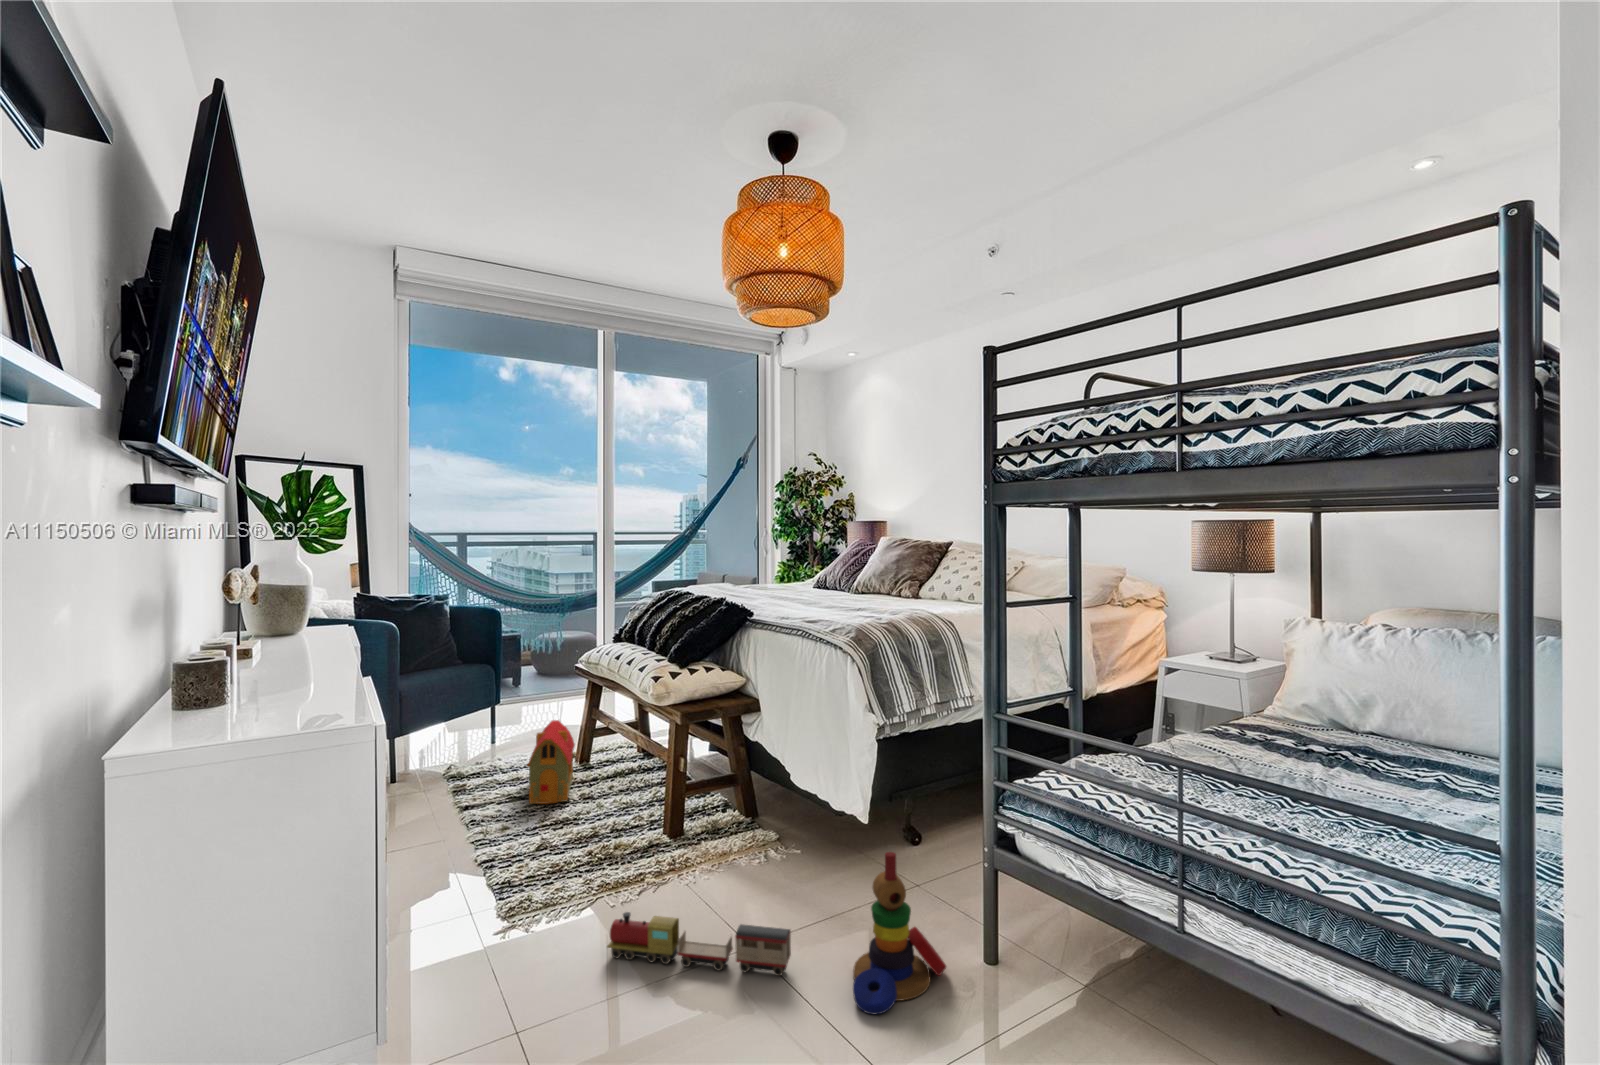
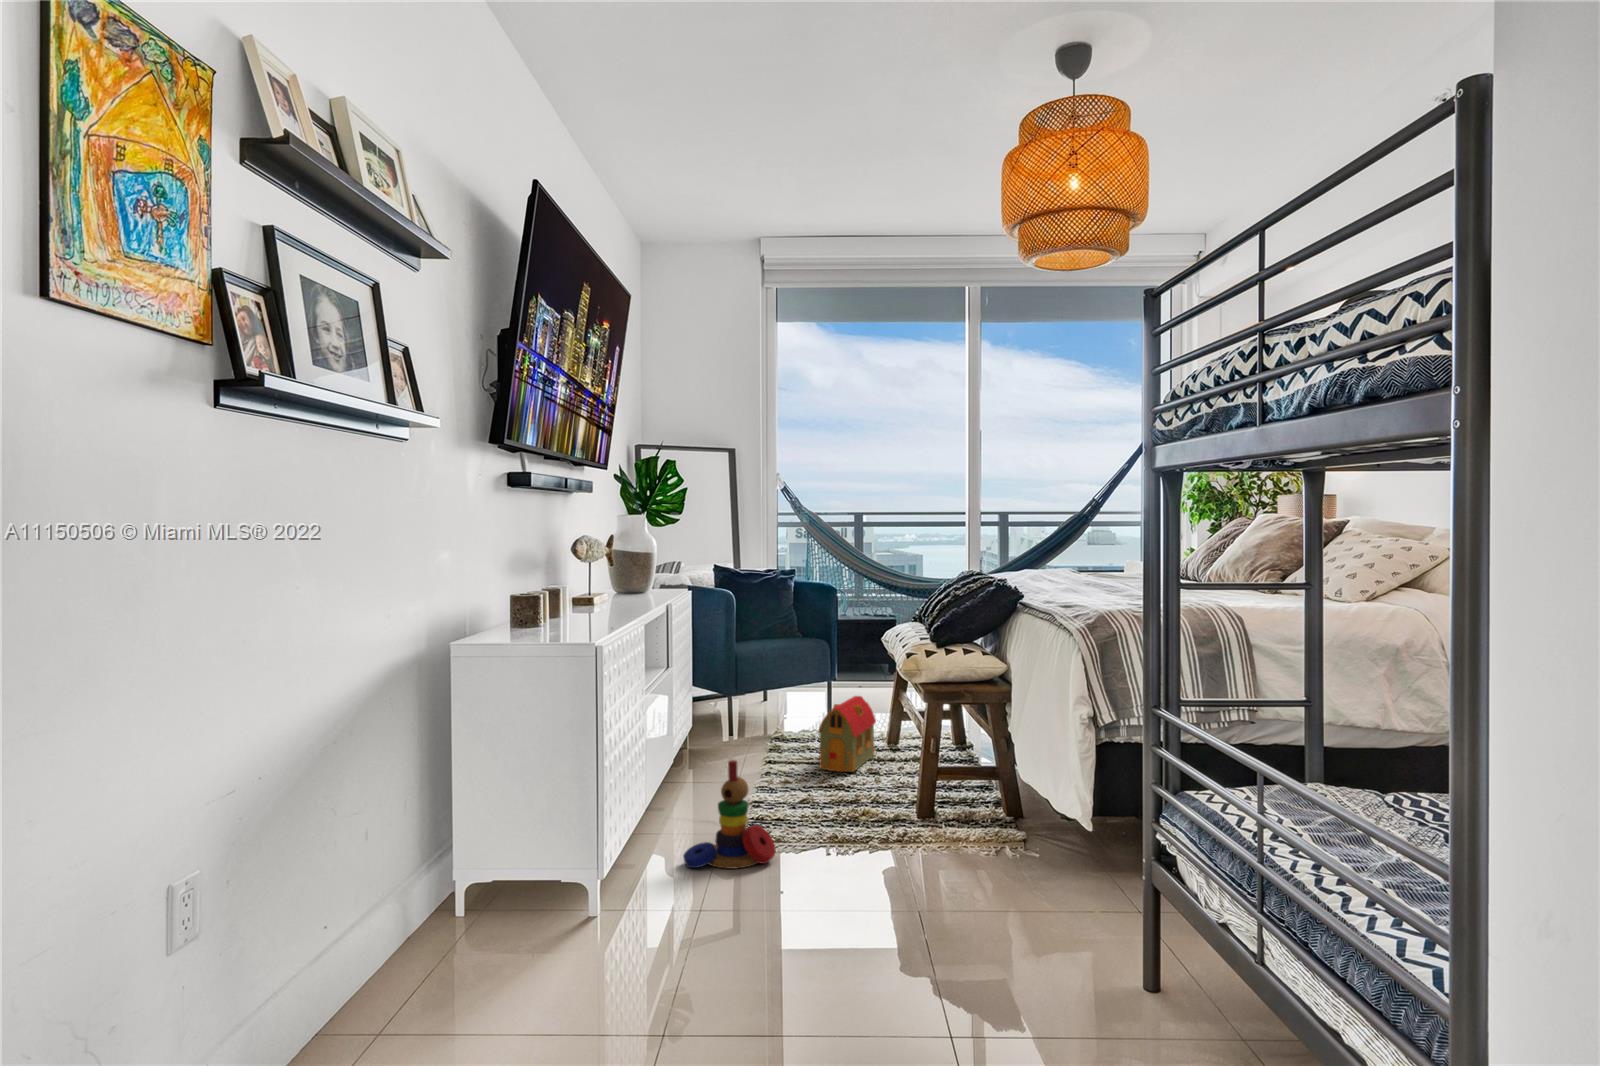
stacking toy: present [853,852,946,1014] -> present [683,760,776,869]
toy train: present [607,912,791,976] -> none [794,852,938,936]

